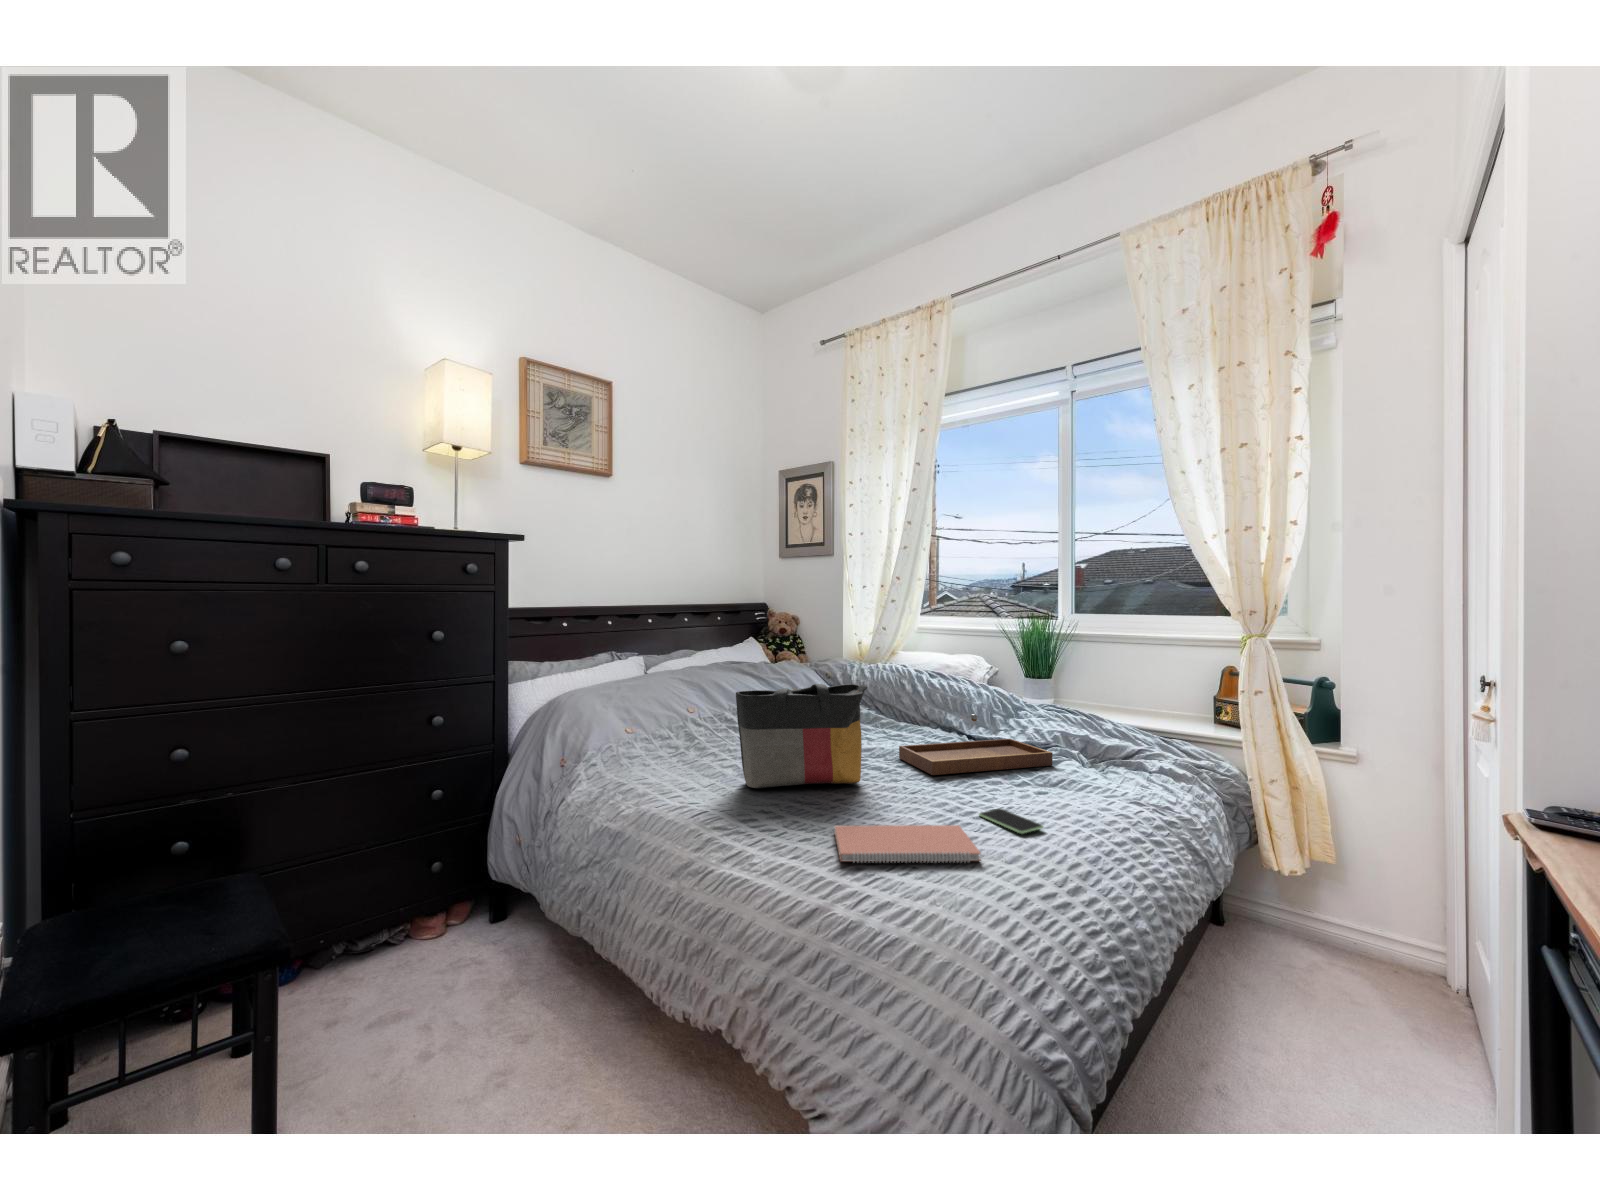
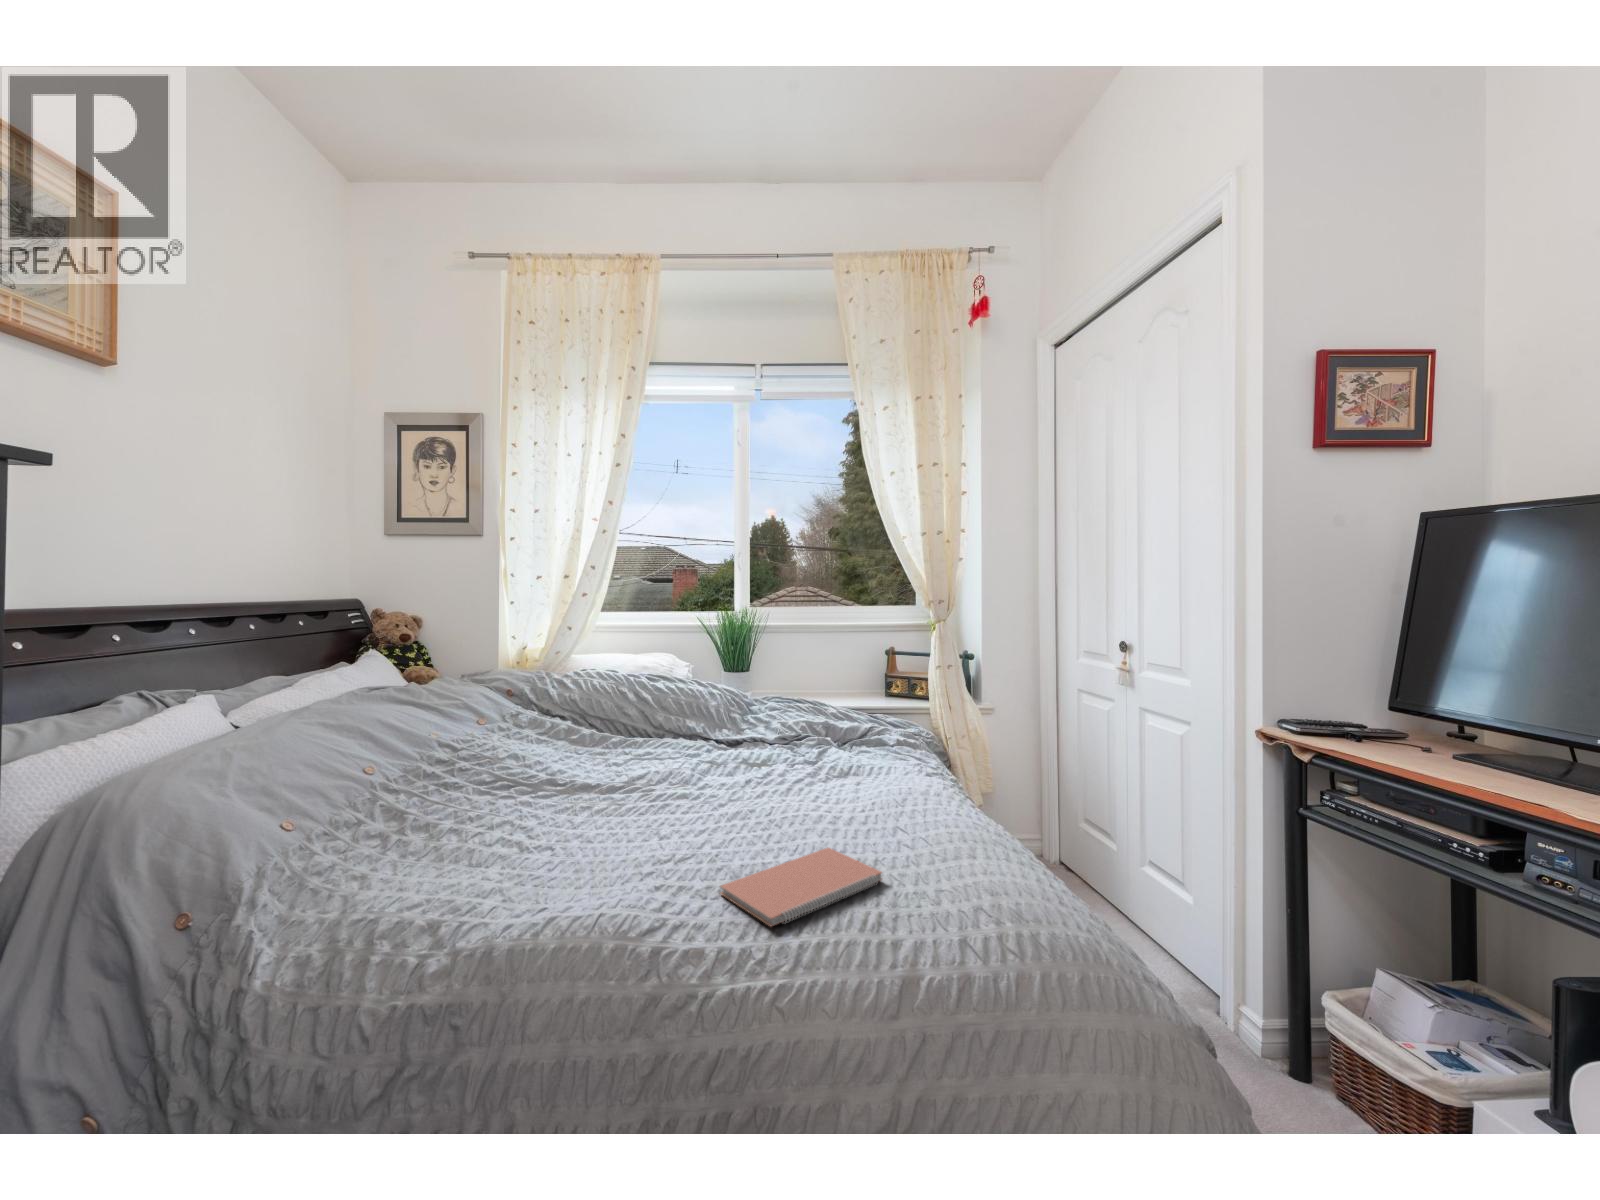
tote bag: present [736,684,867,788] -> none [526,710,680,864]
tray: present [899,714,1053,775] -> none [675,720,817,795]
smartphone: present [979,809,1043,833] -> none [822,818,888,840]

